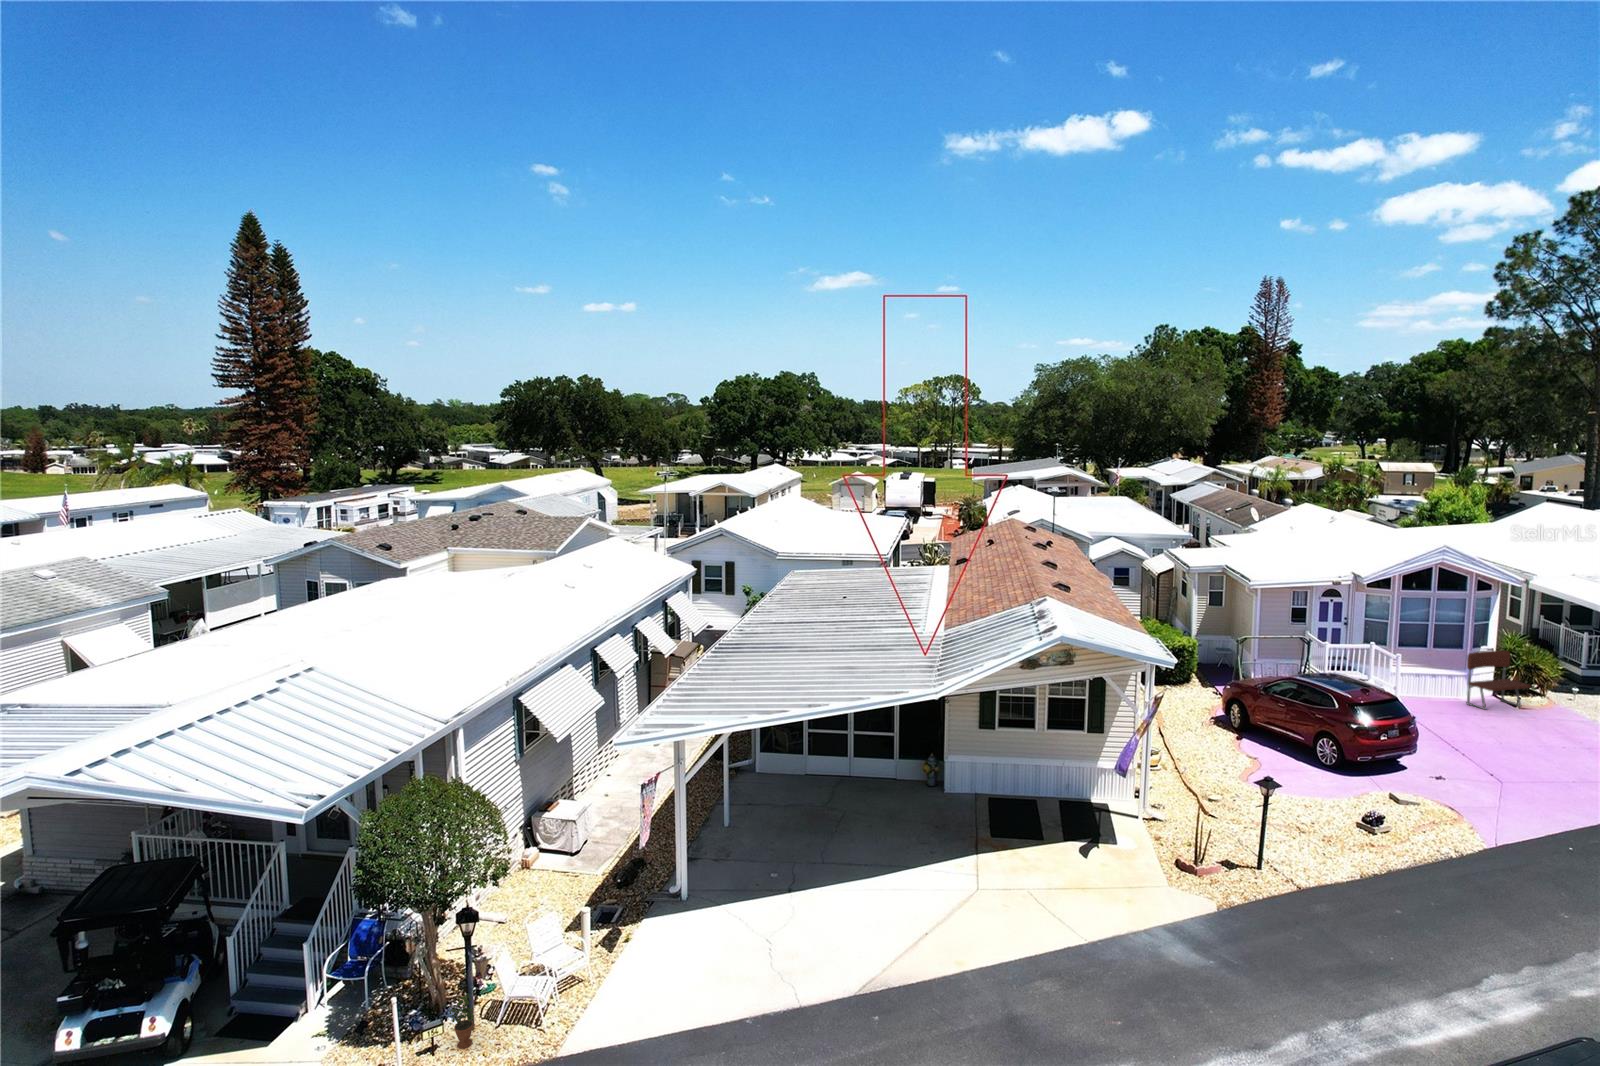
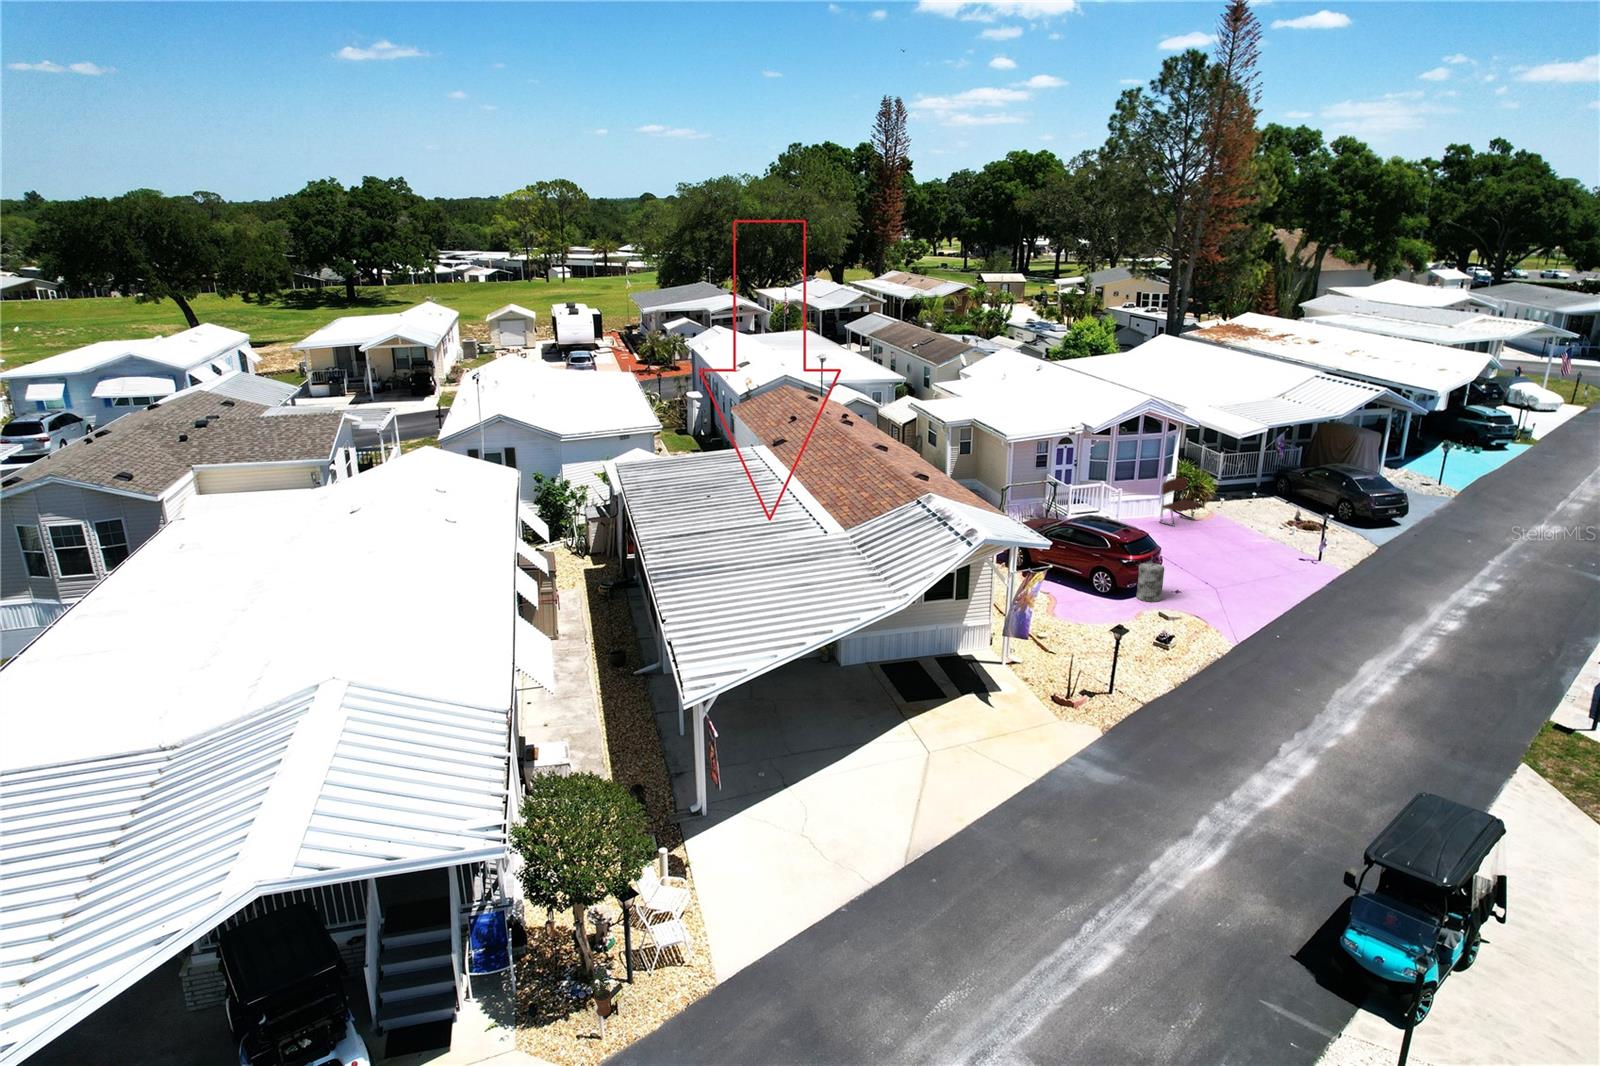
trash can: none [1375,733,1413,784] -> present [1136,562,1164,602]

